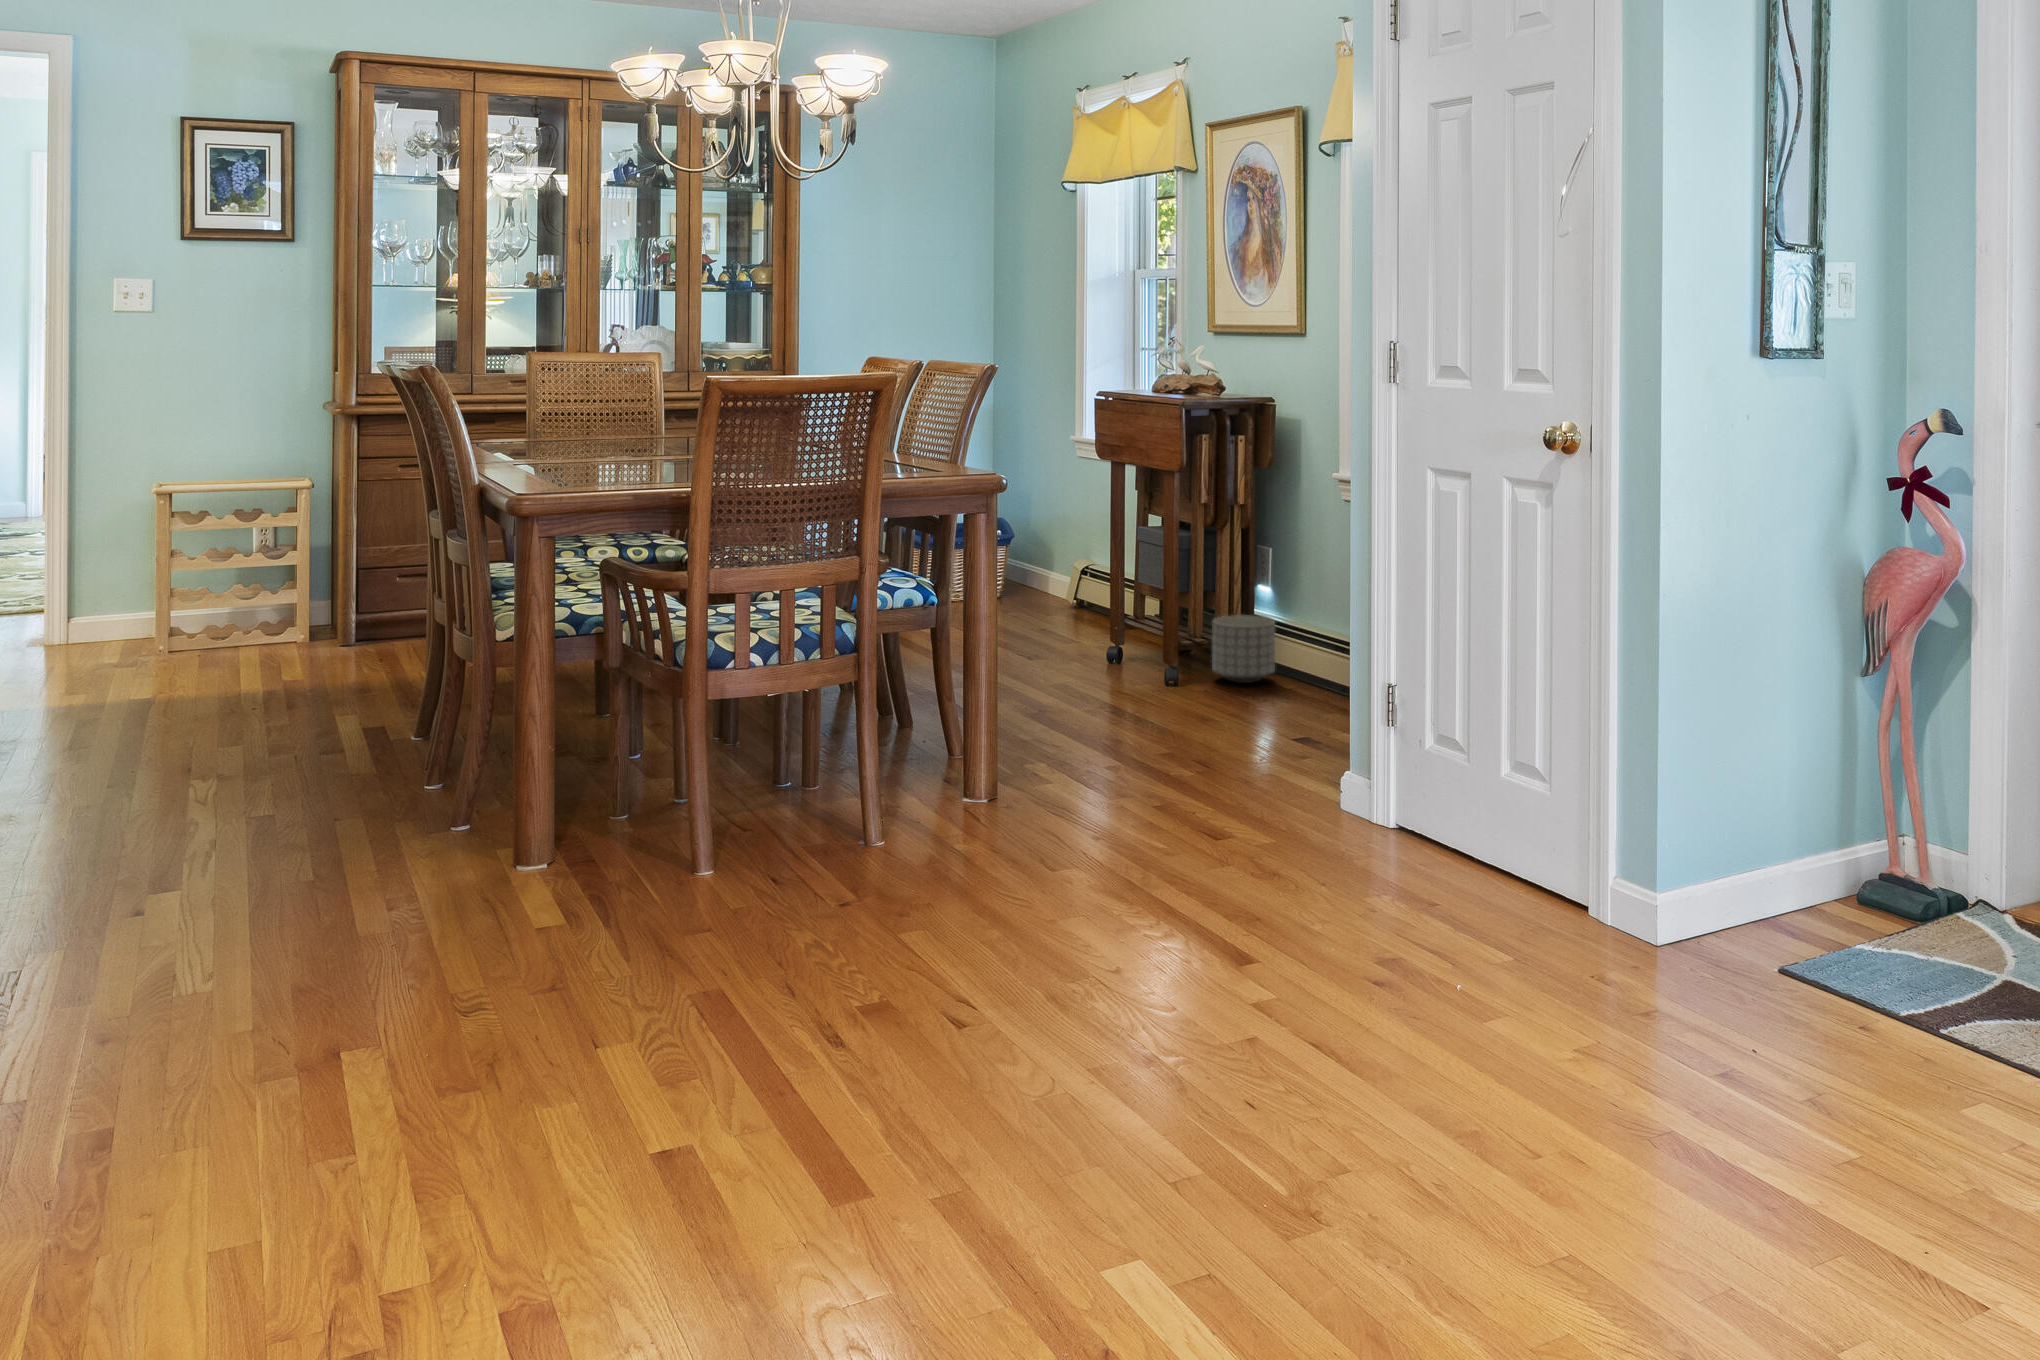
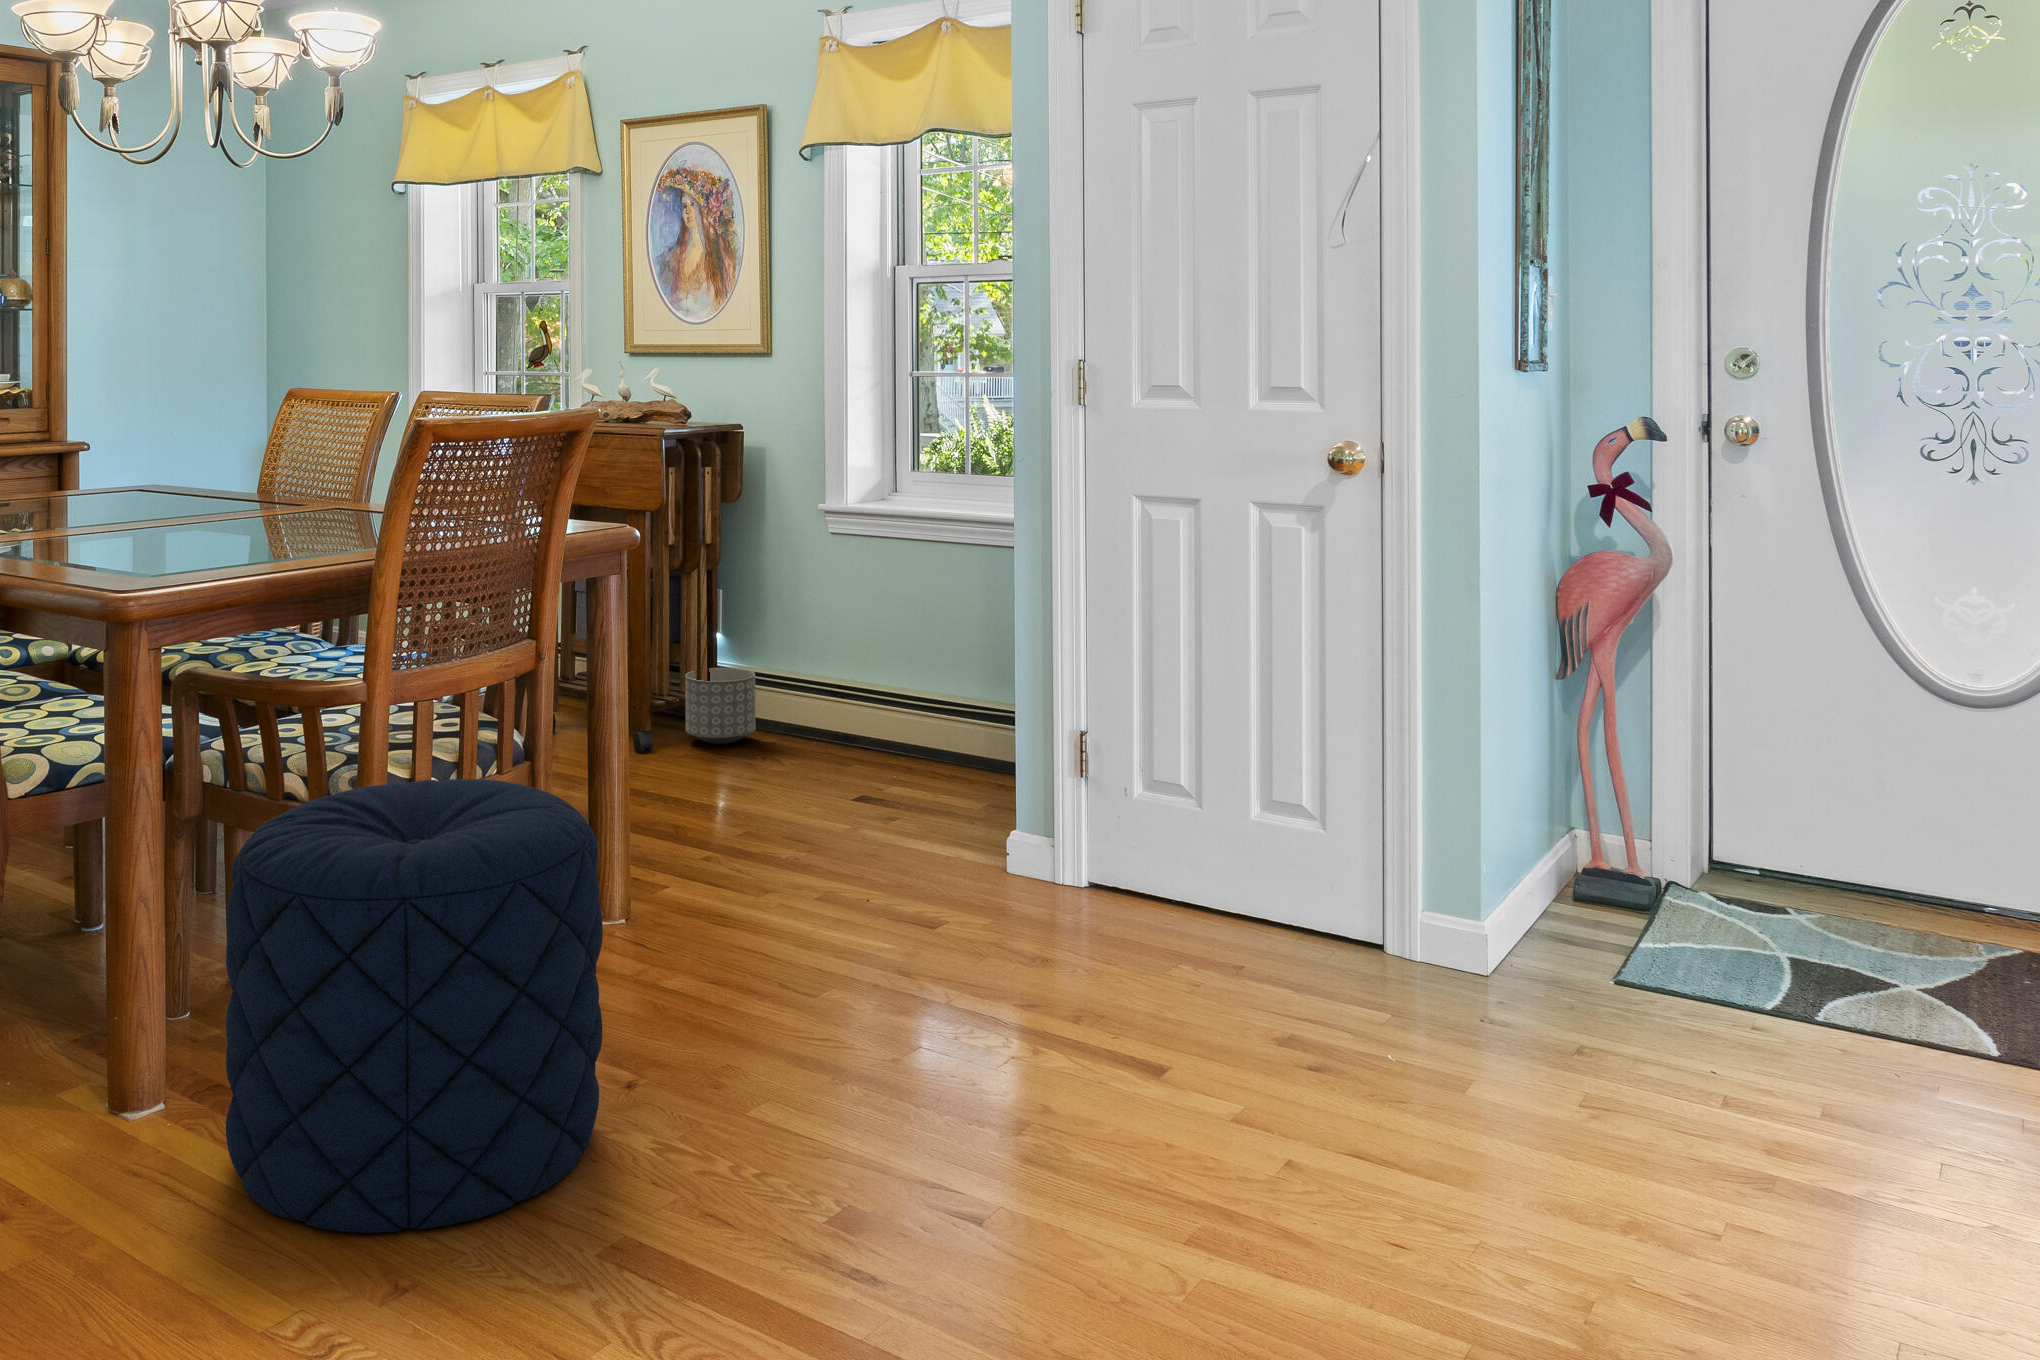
pouf: none [495,650,783,965] -> present [226,779,603,1233]

